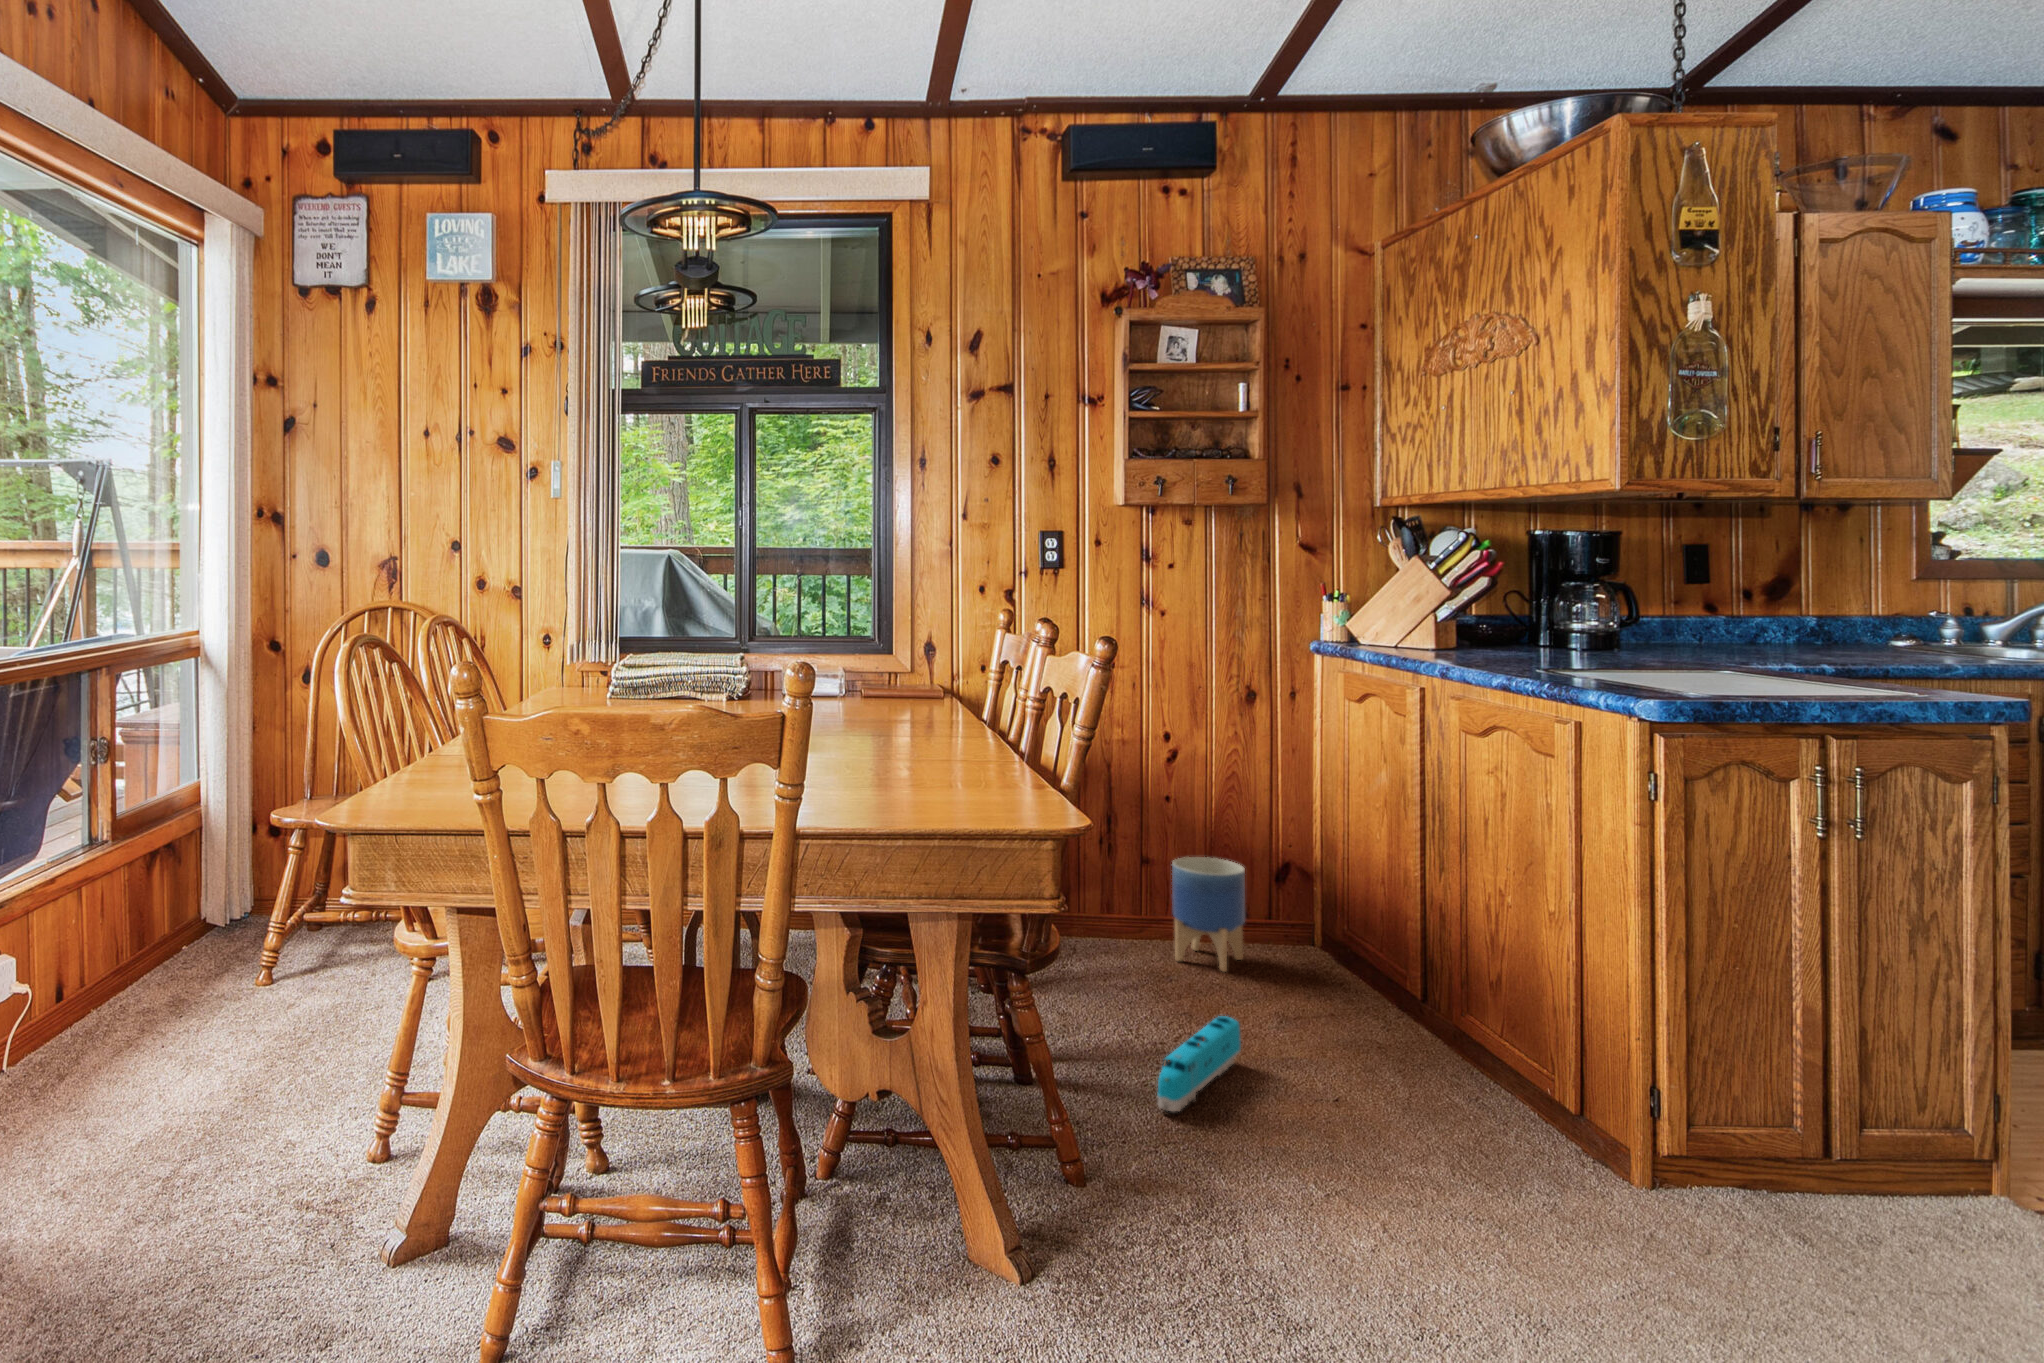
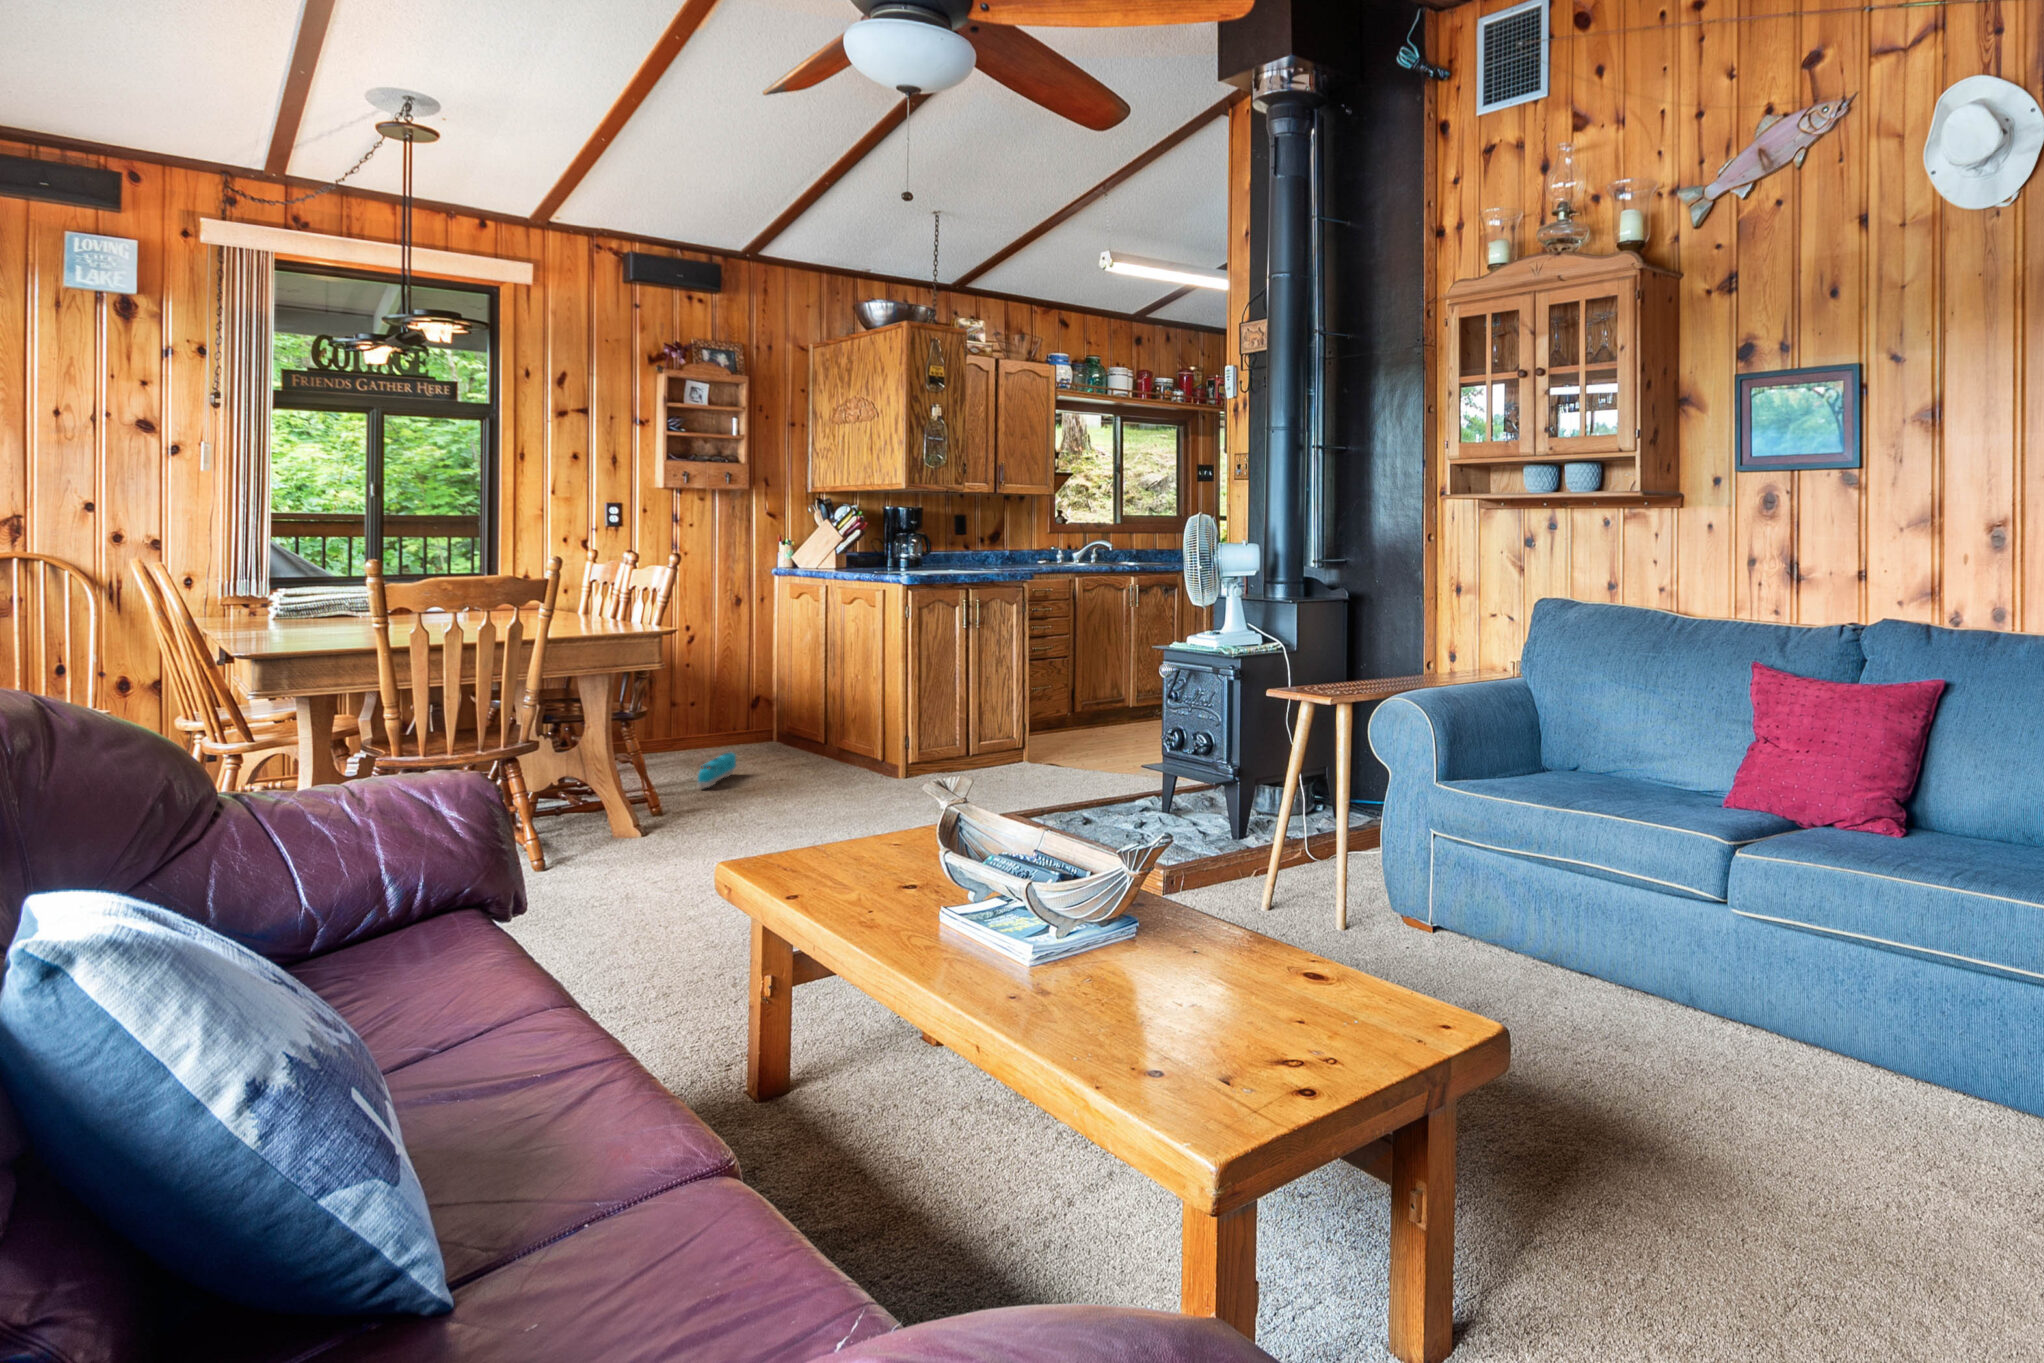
planter: present [1172,857,1245,972] -> none [690,695,733,754]

